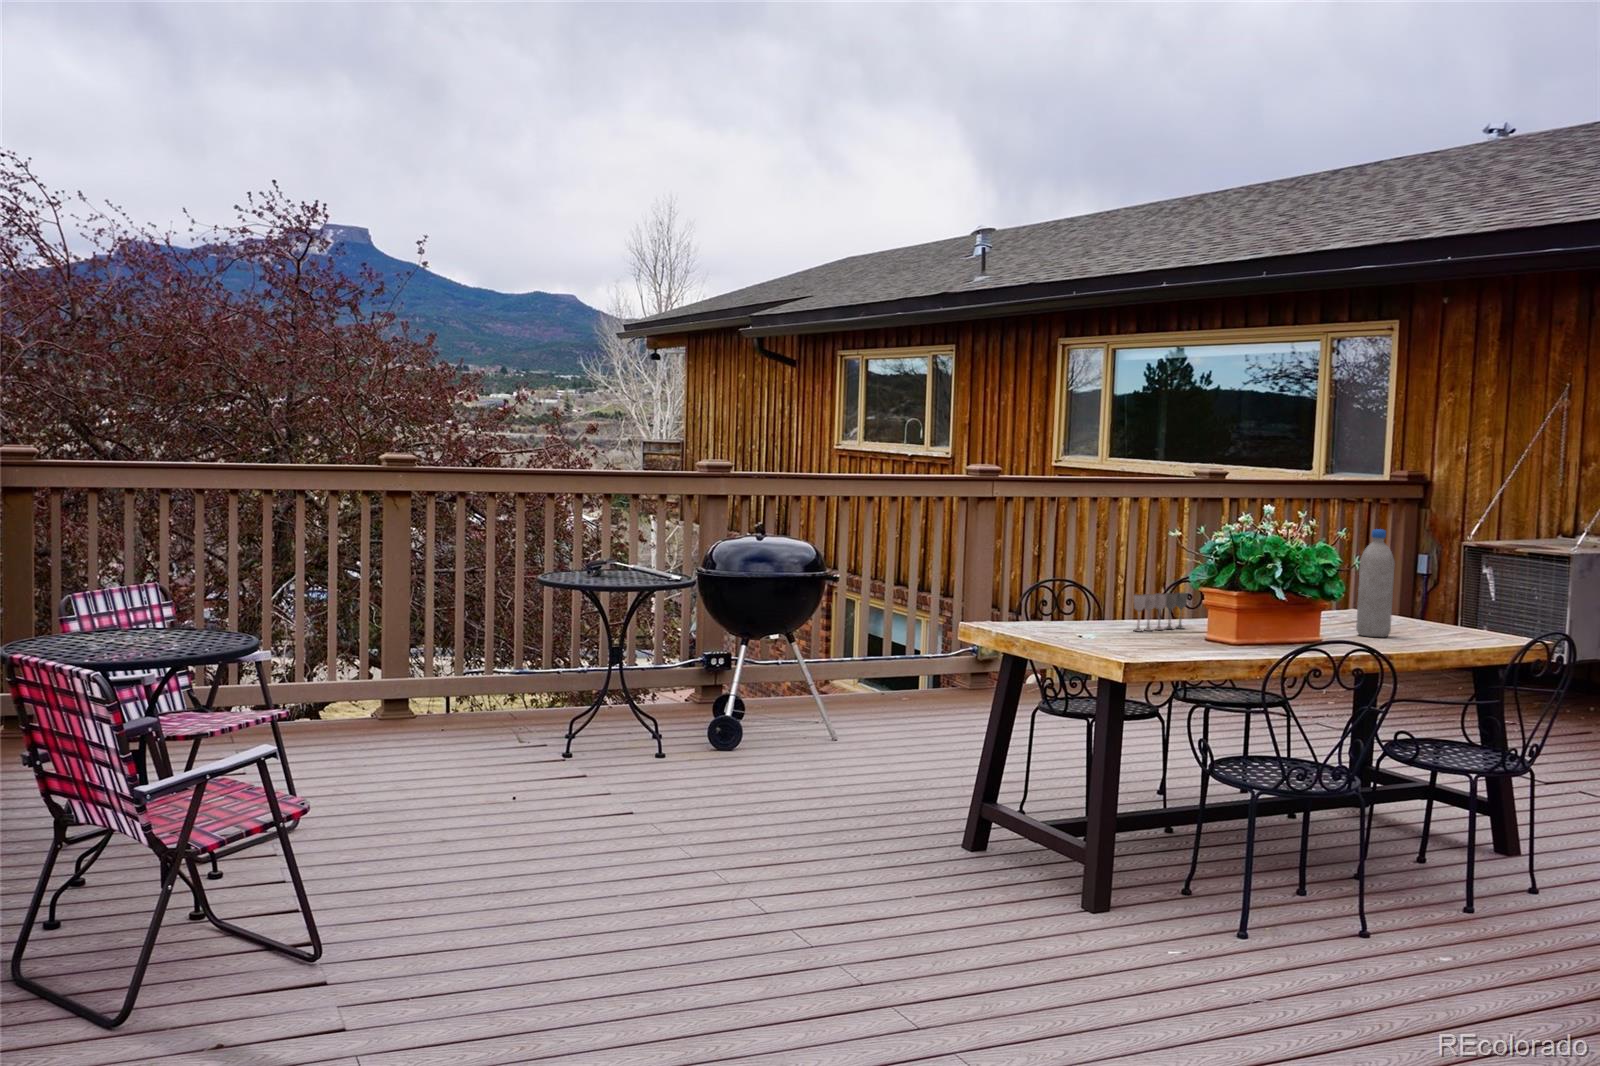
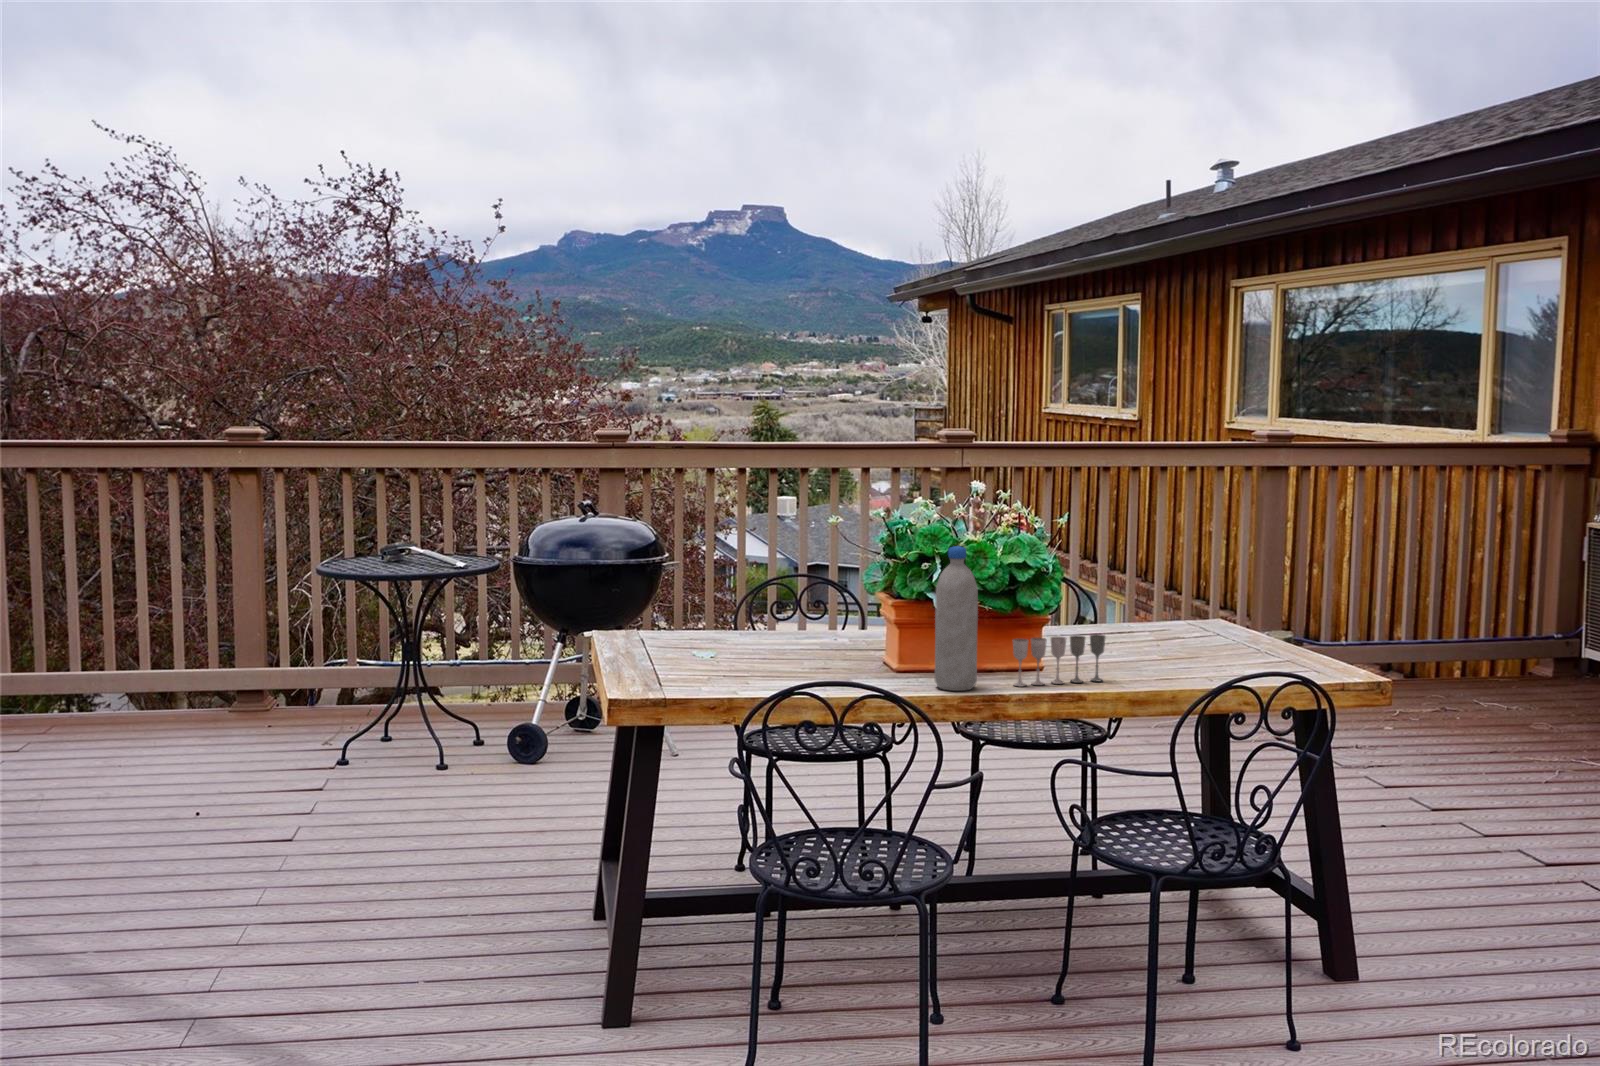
wine glass: present [1134,592,1188,632] -> present [1013,634,1105,687]

